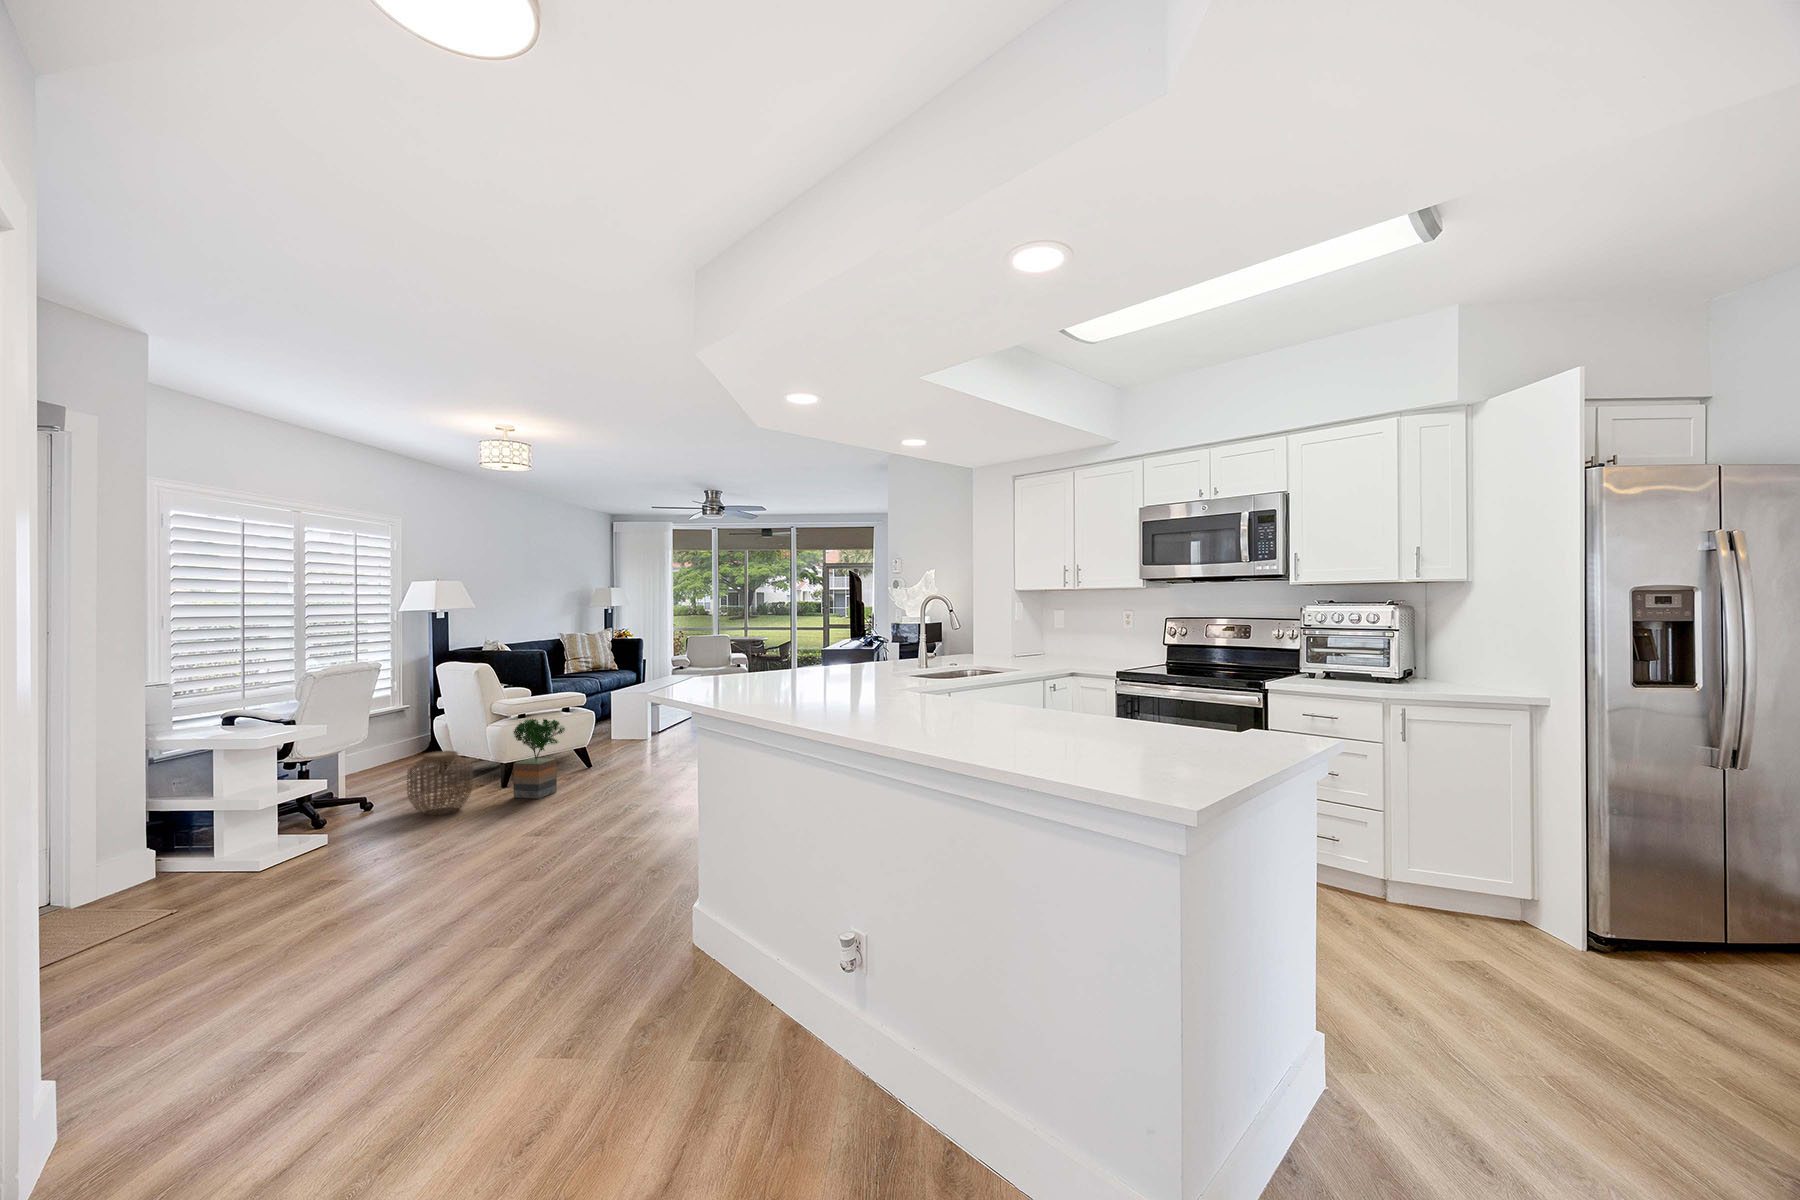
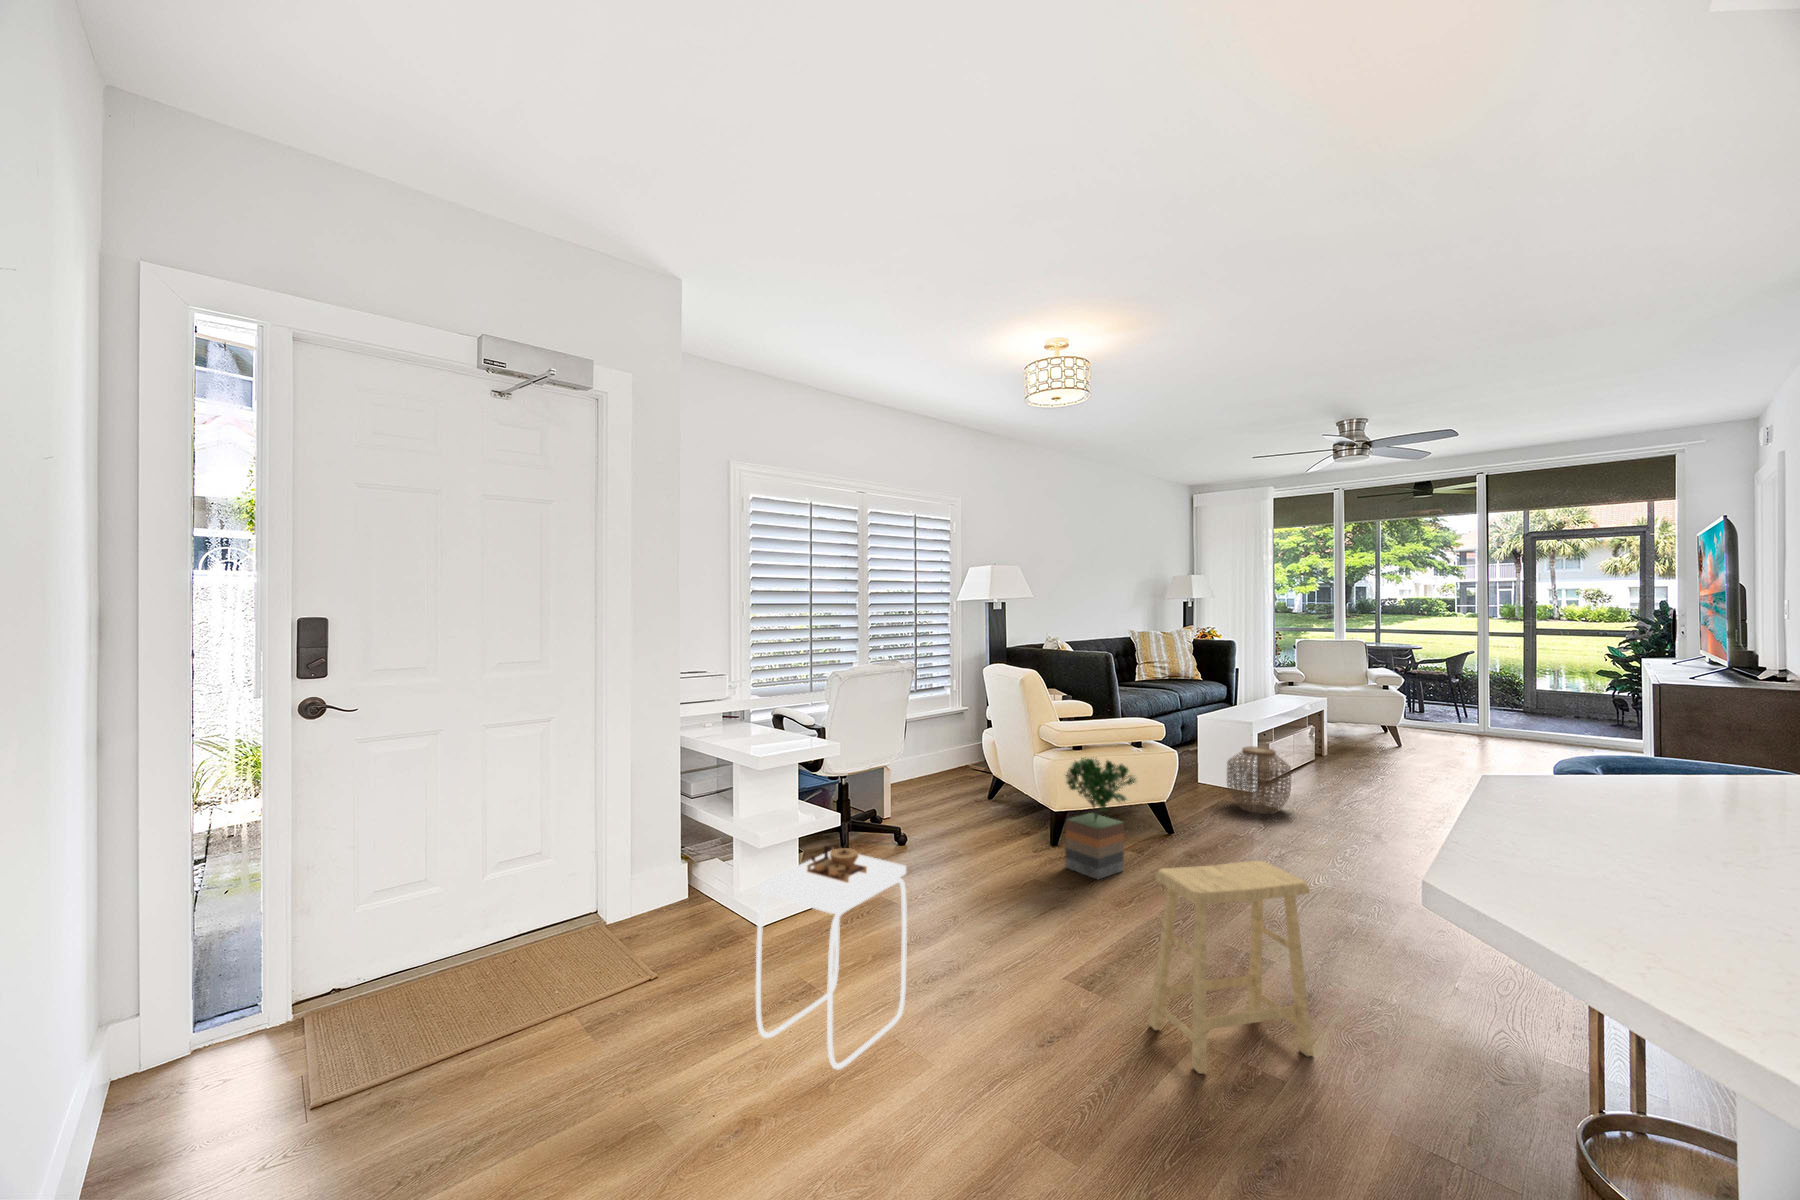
footstool: none [573,747,658,854] -> present [1149,861,1313,1074]
woven basket: present [407,751,473,815] -> present [1227,746,1291,814]
side table: none [300,775,412,906] -> present [756,845,907,1070]

